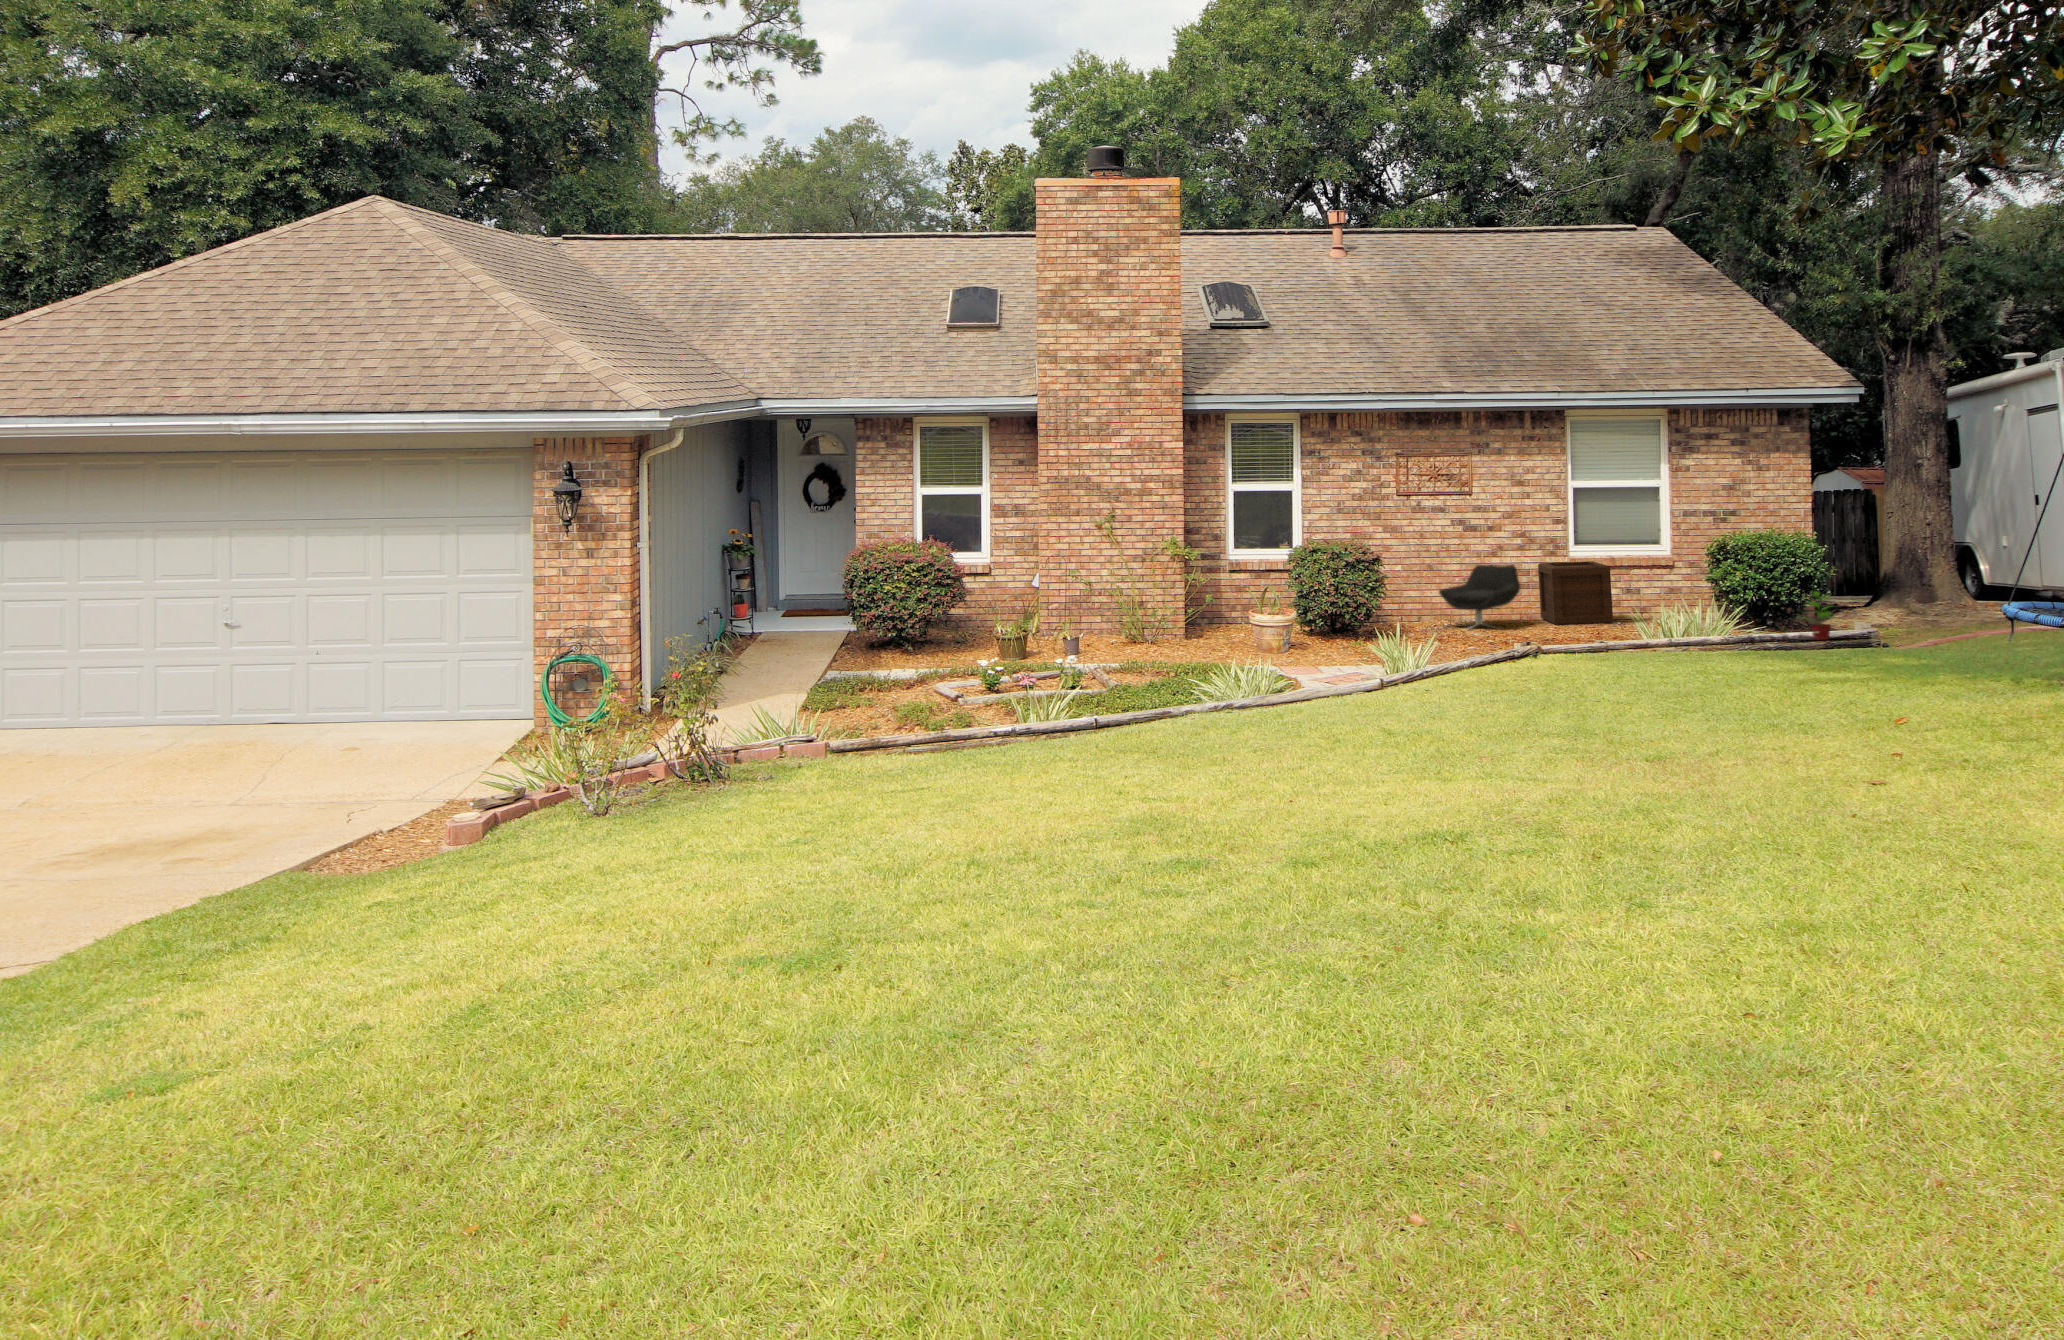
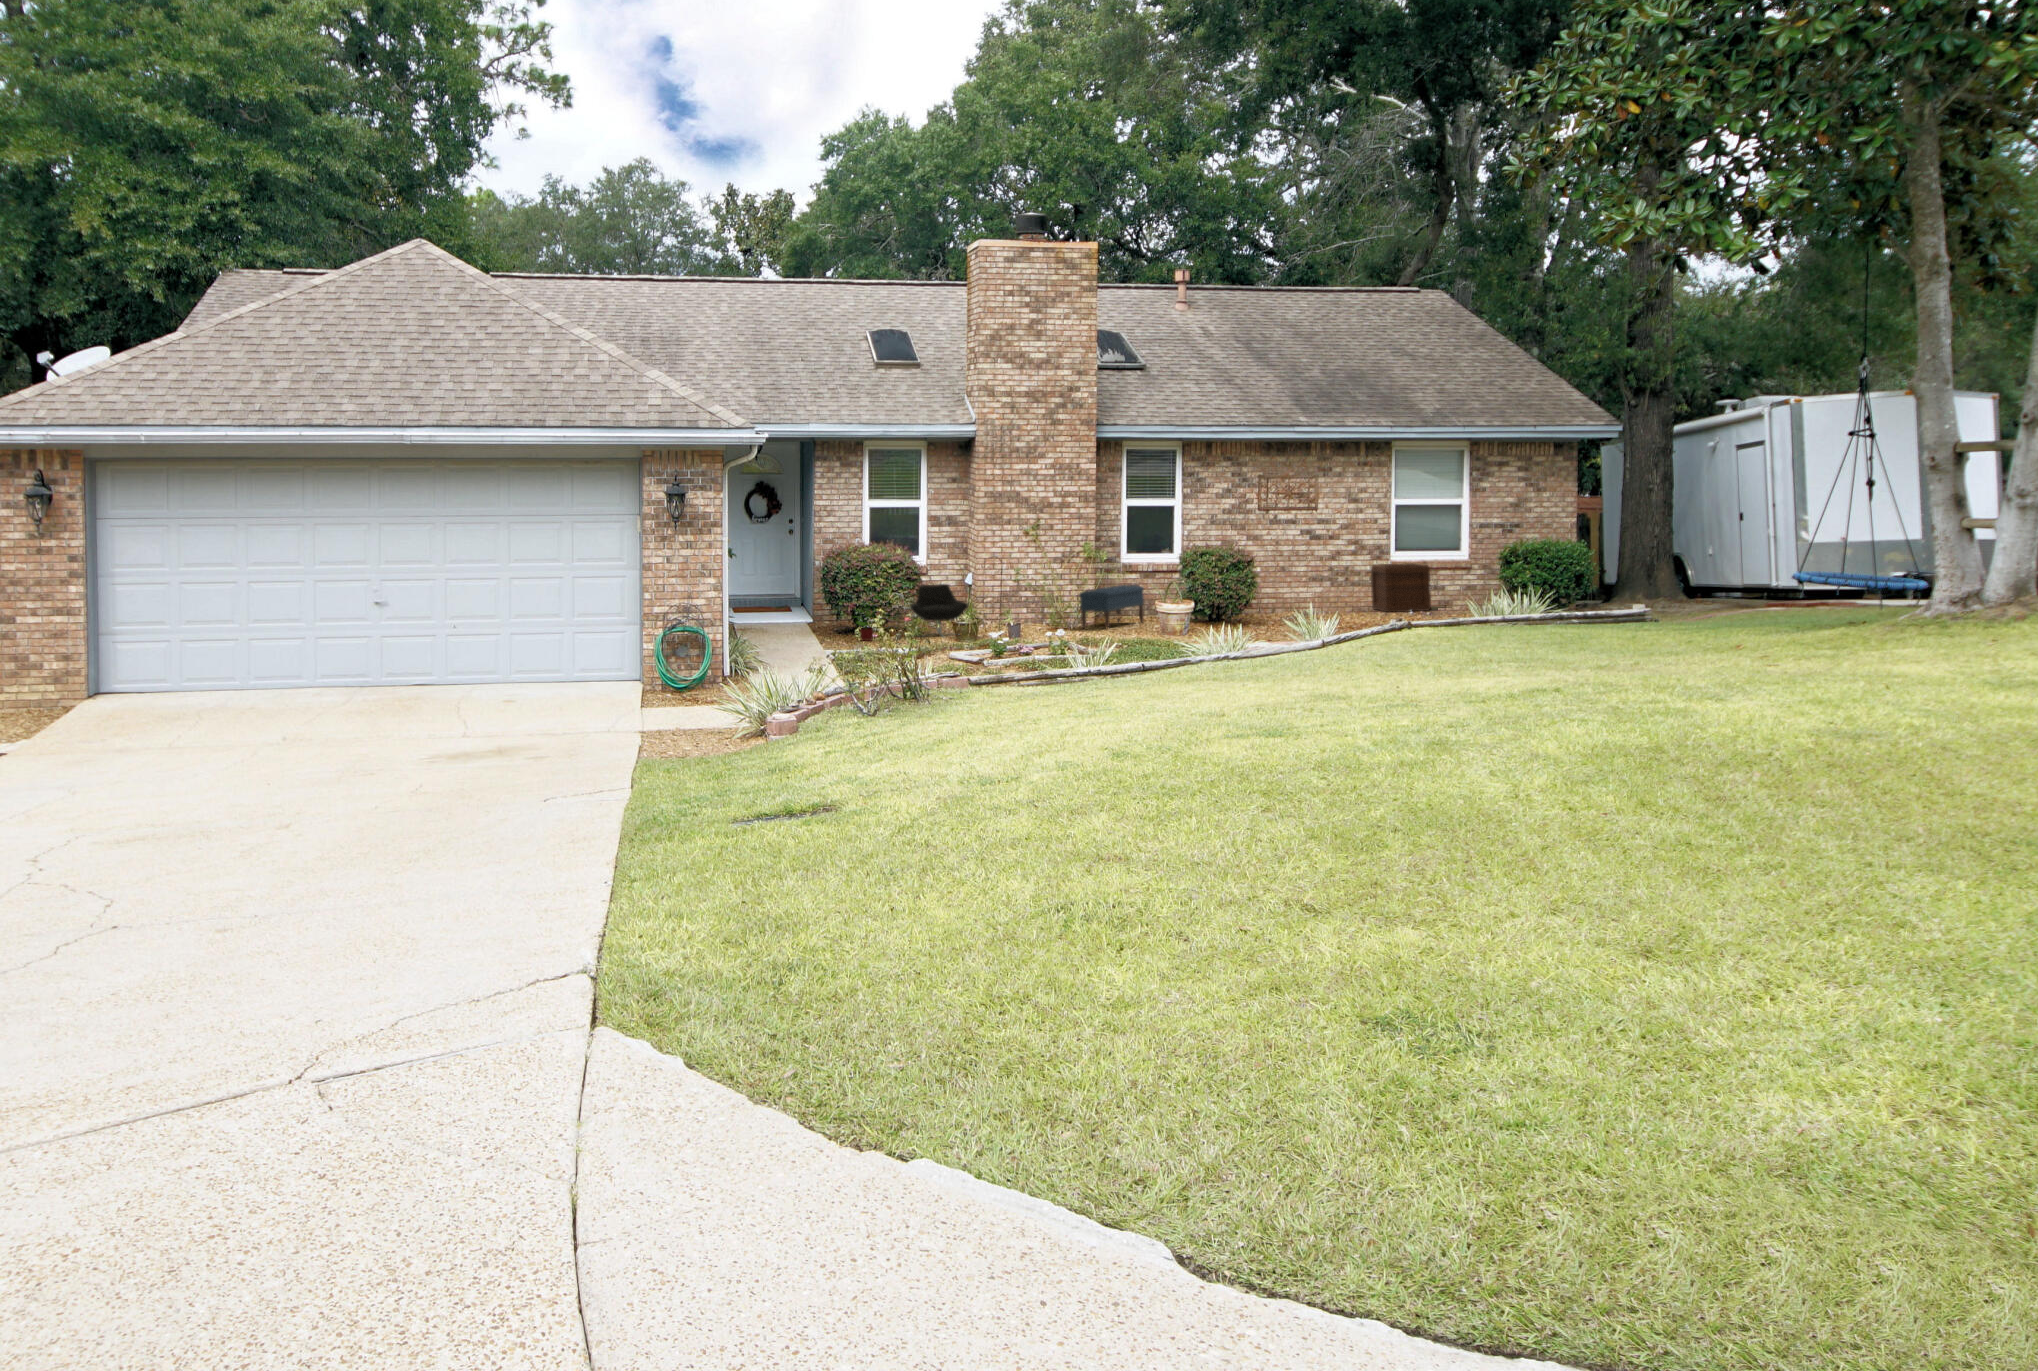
lounge chair: present [1439,565,1520,629] -> present [910,584,968,636]
bench: none [1156,589,1246,648] -> present [1079,585,1144,629]
potted plant: present [1810,592,1831,640] -> present [857,605,876,641]

